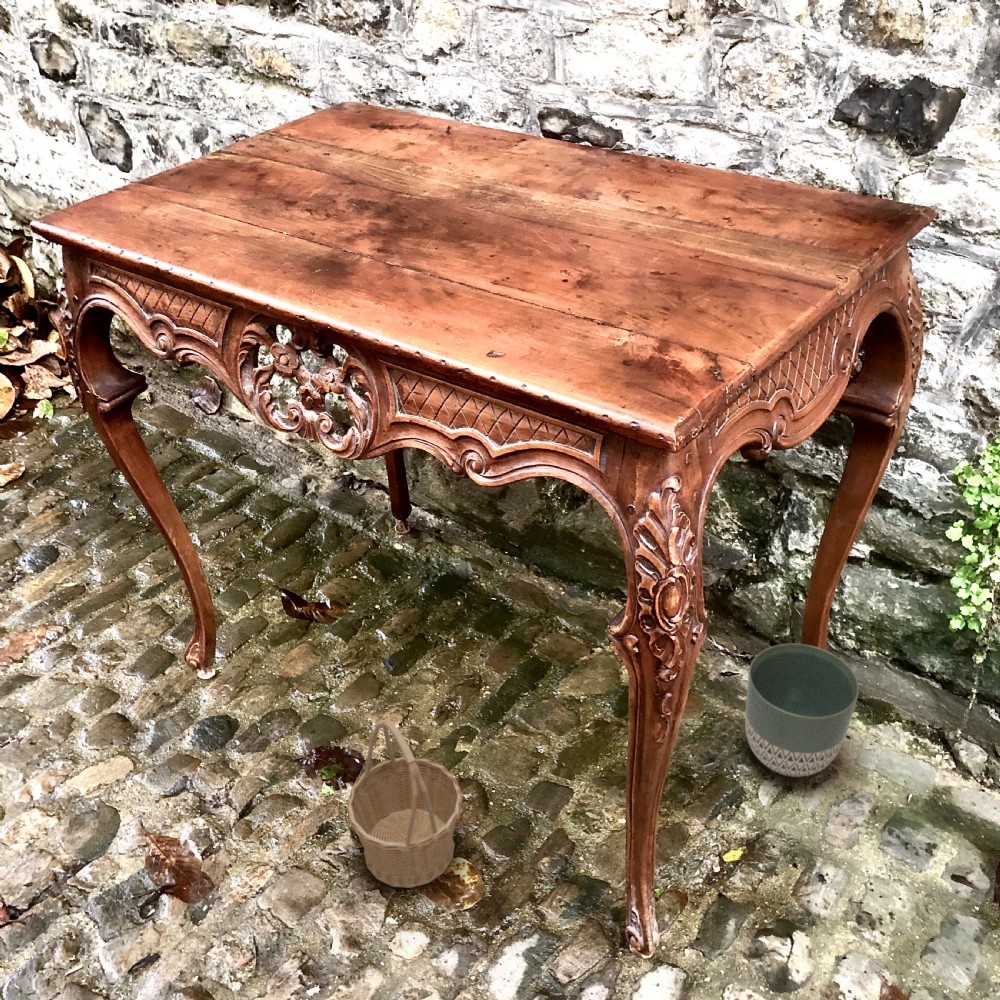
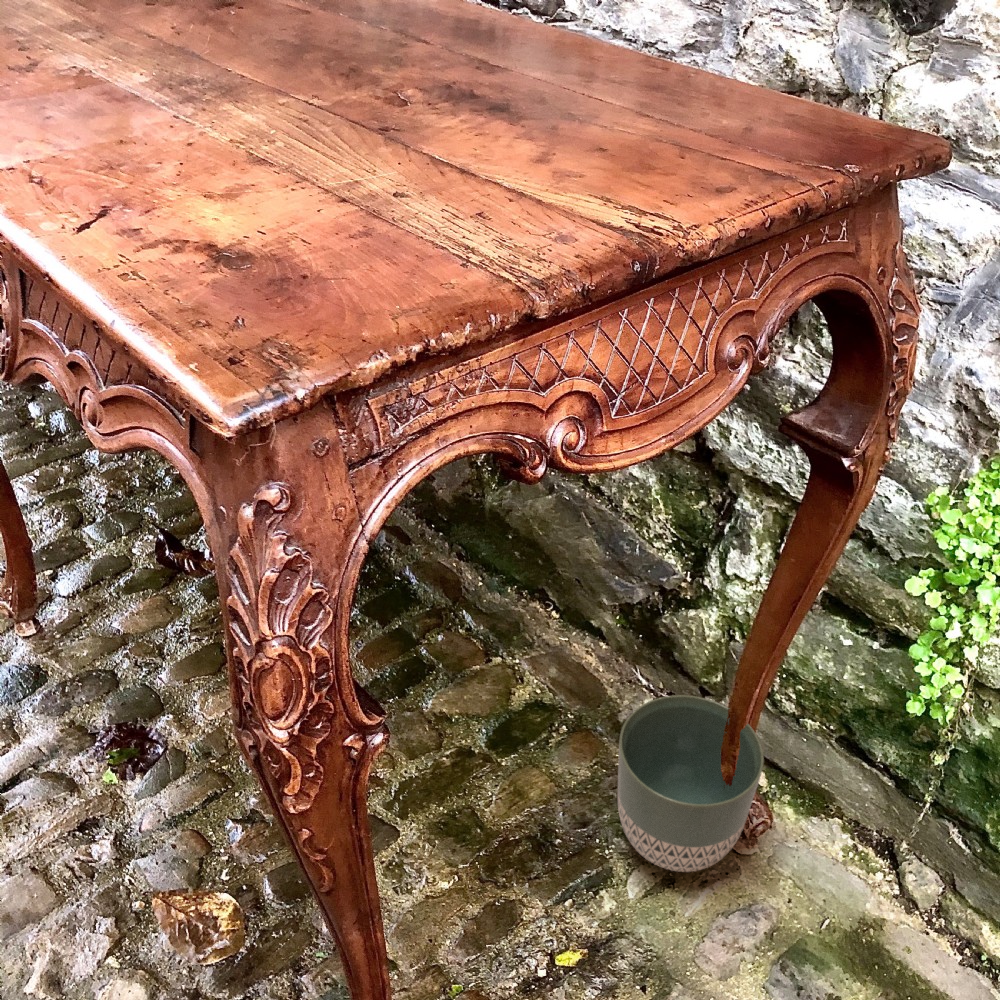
basket: present [347,720,463,888] -> none [72,714,223,924]

